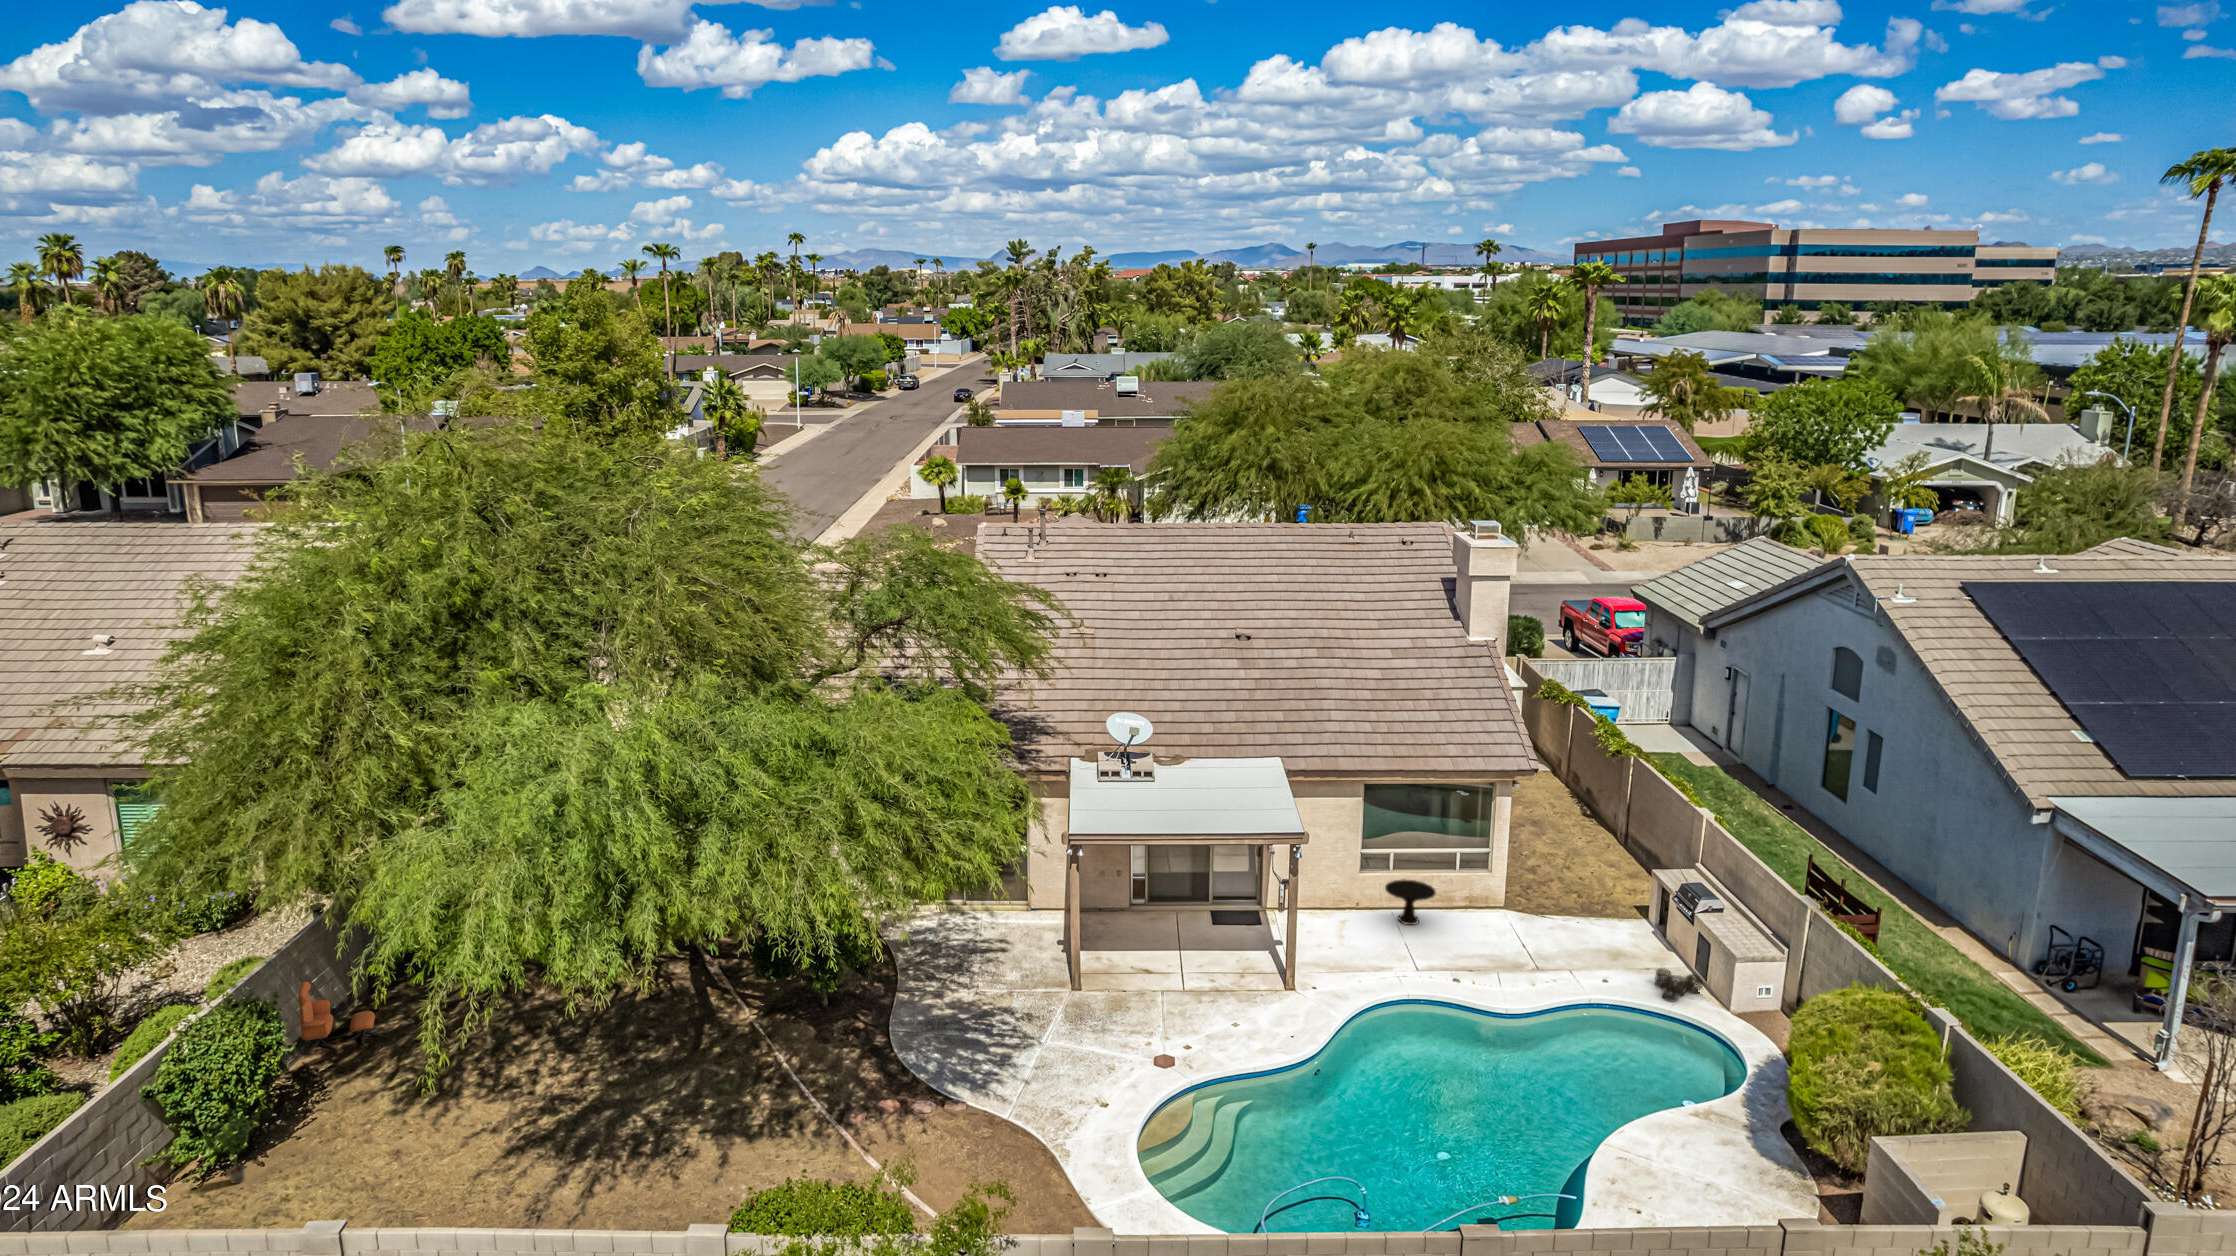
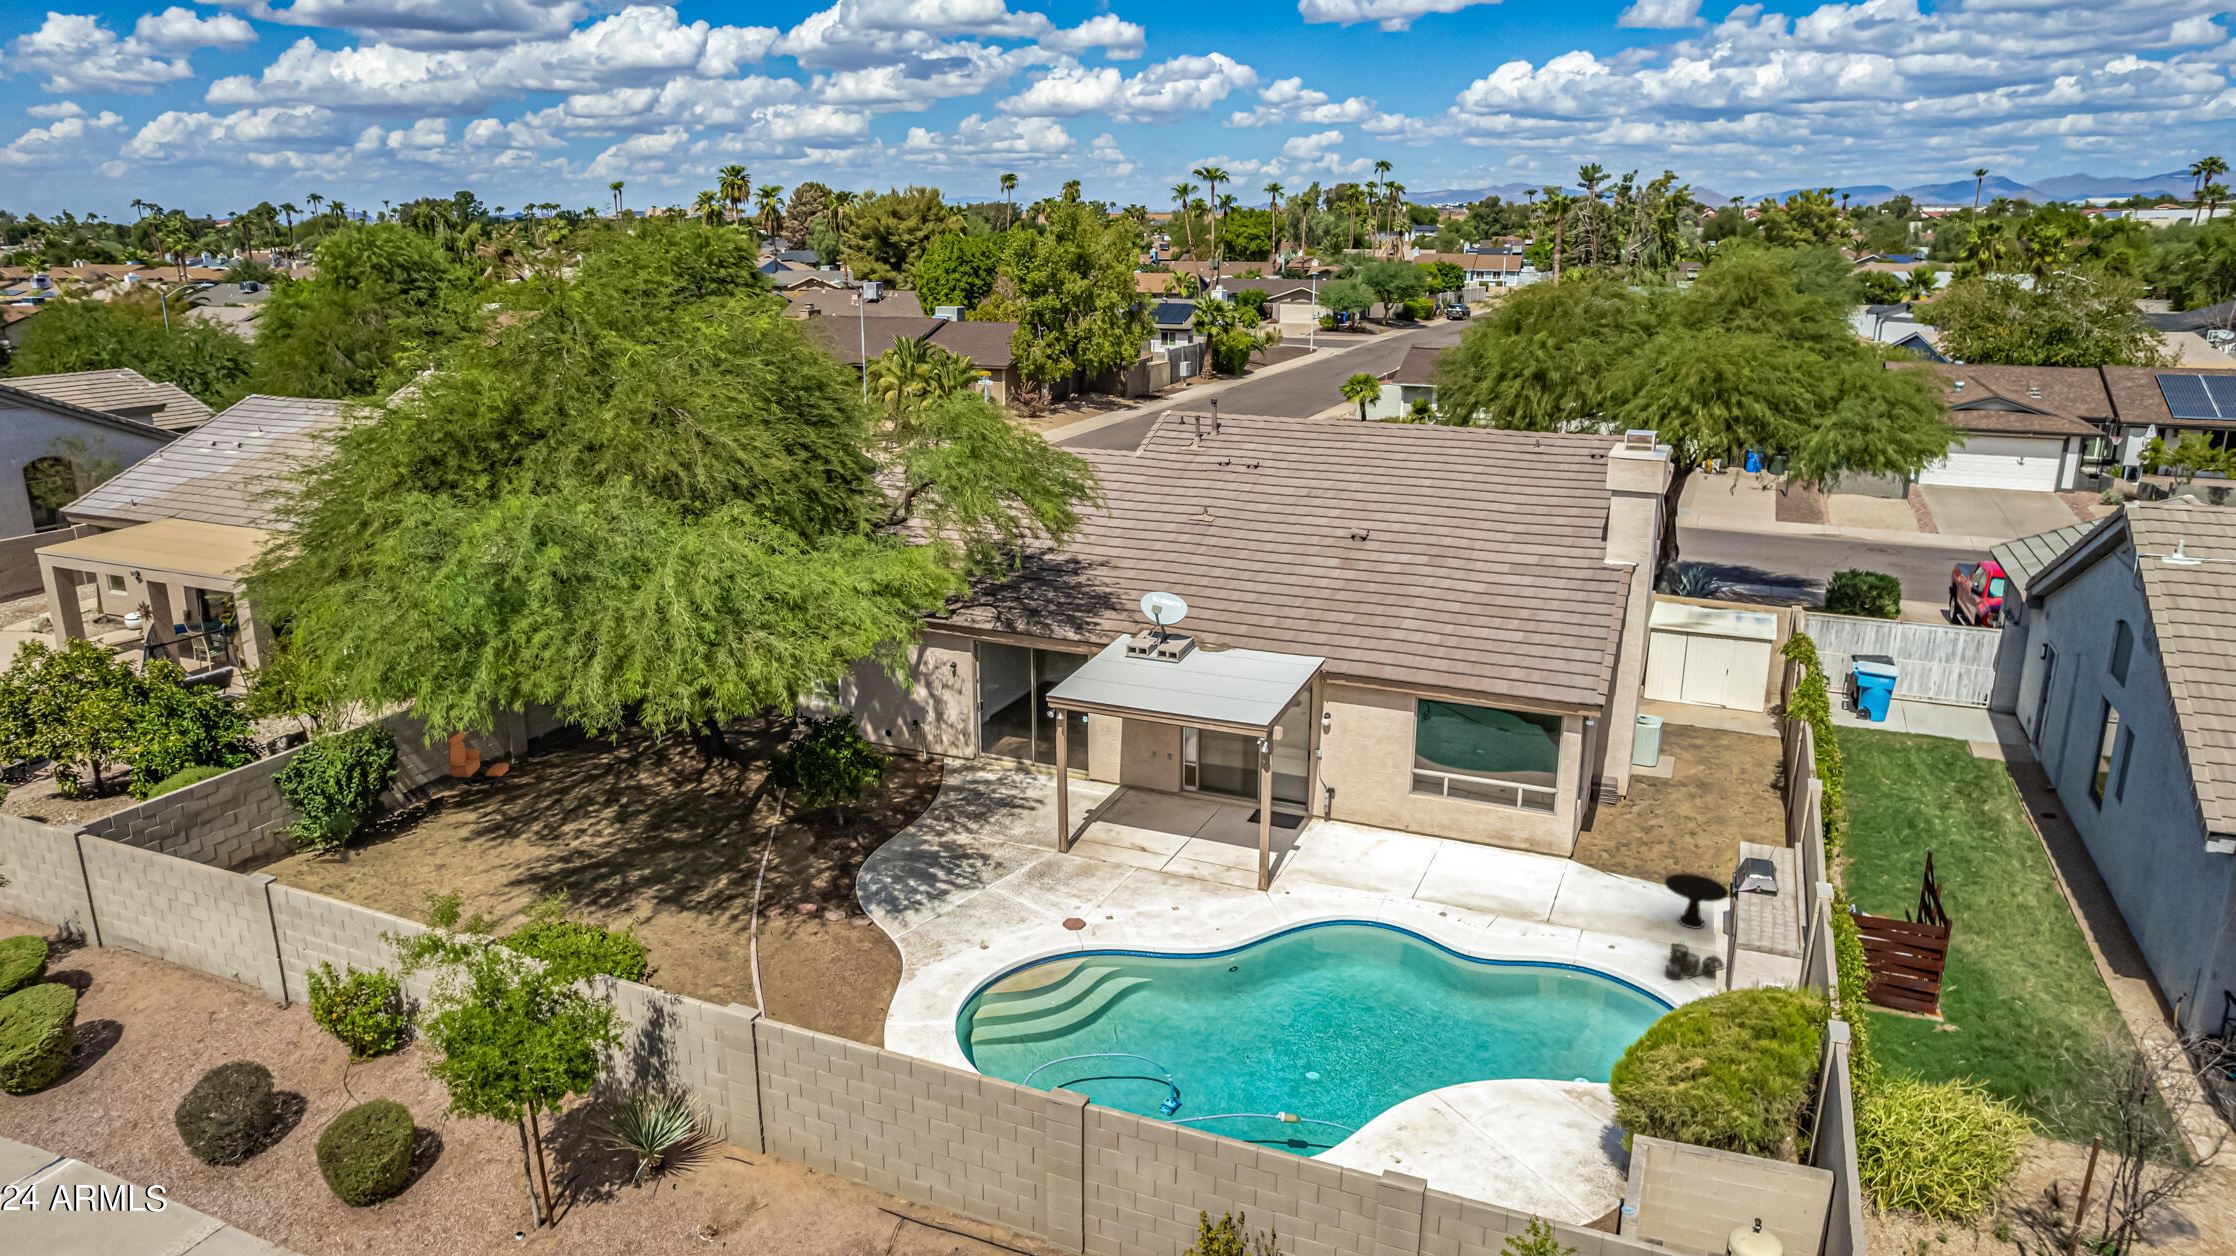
side table: present [1385,880,1436,925] -> present [1665,873,1728,929]

